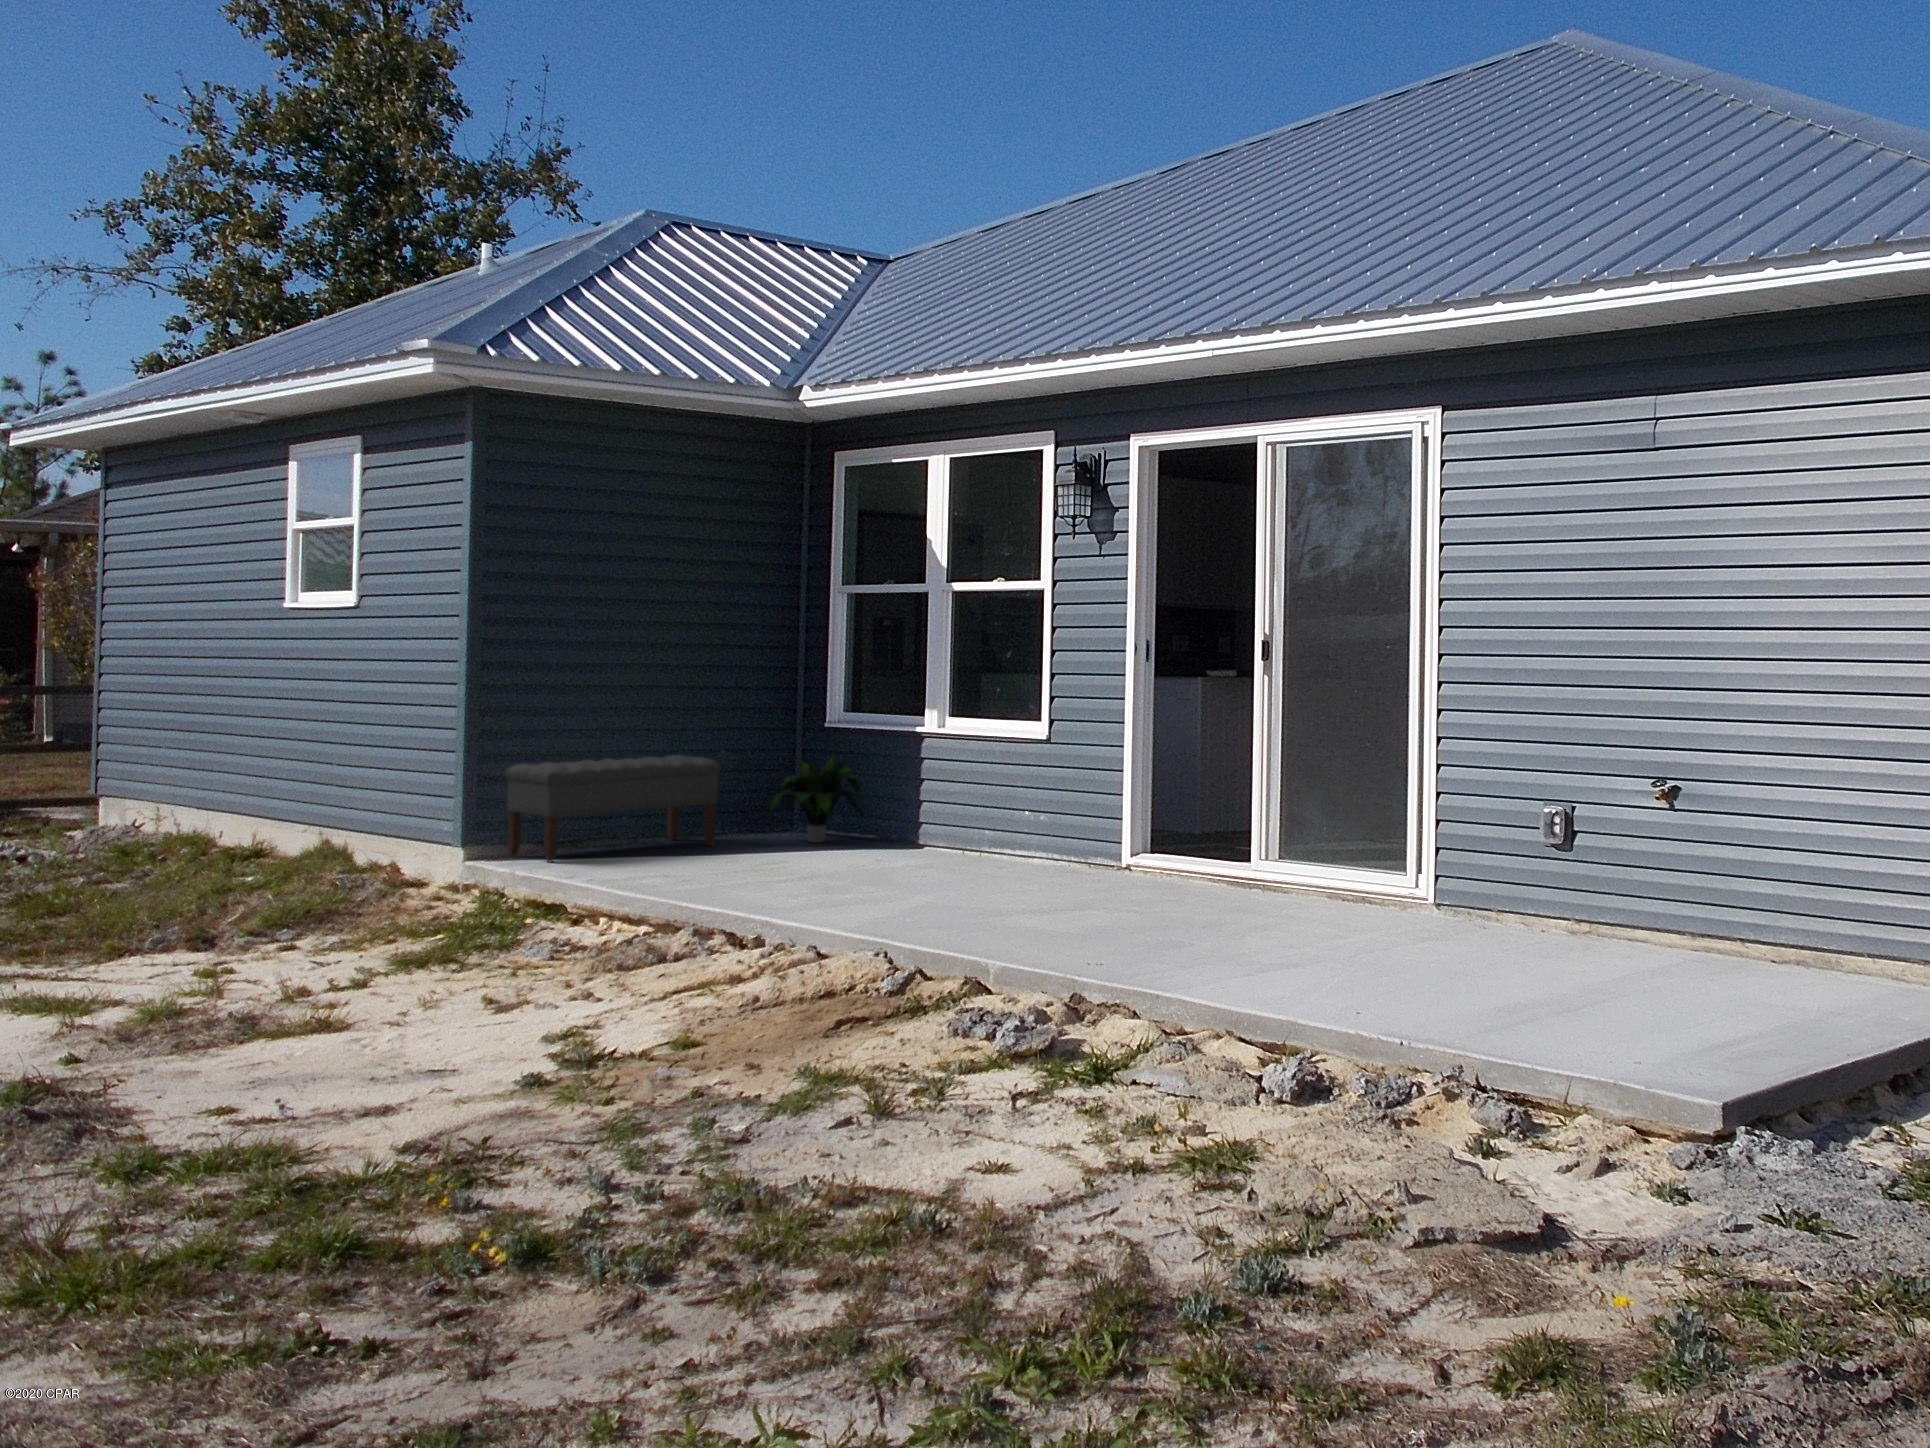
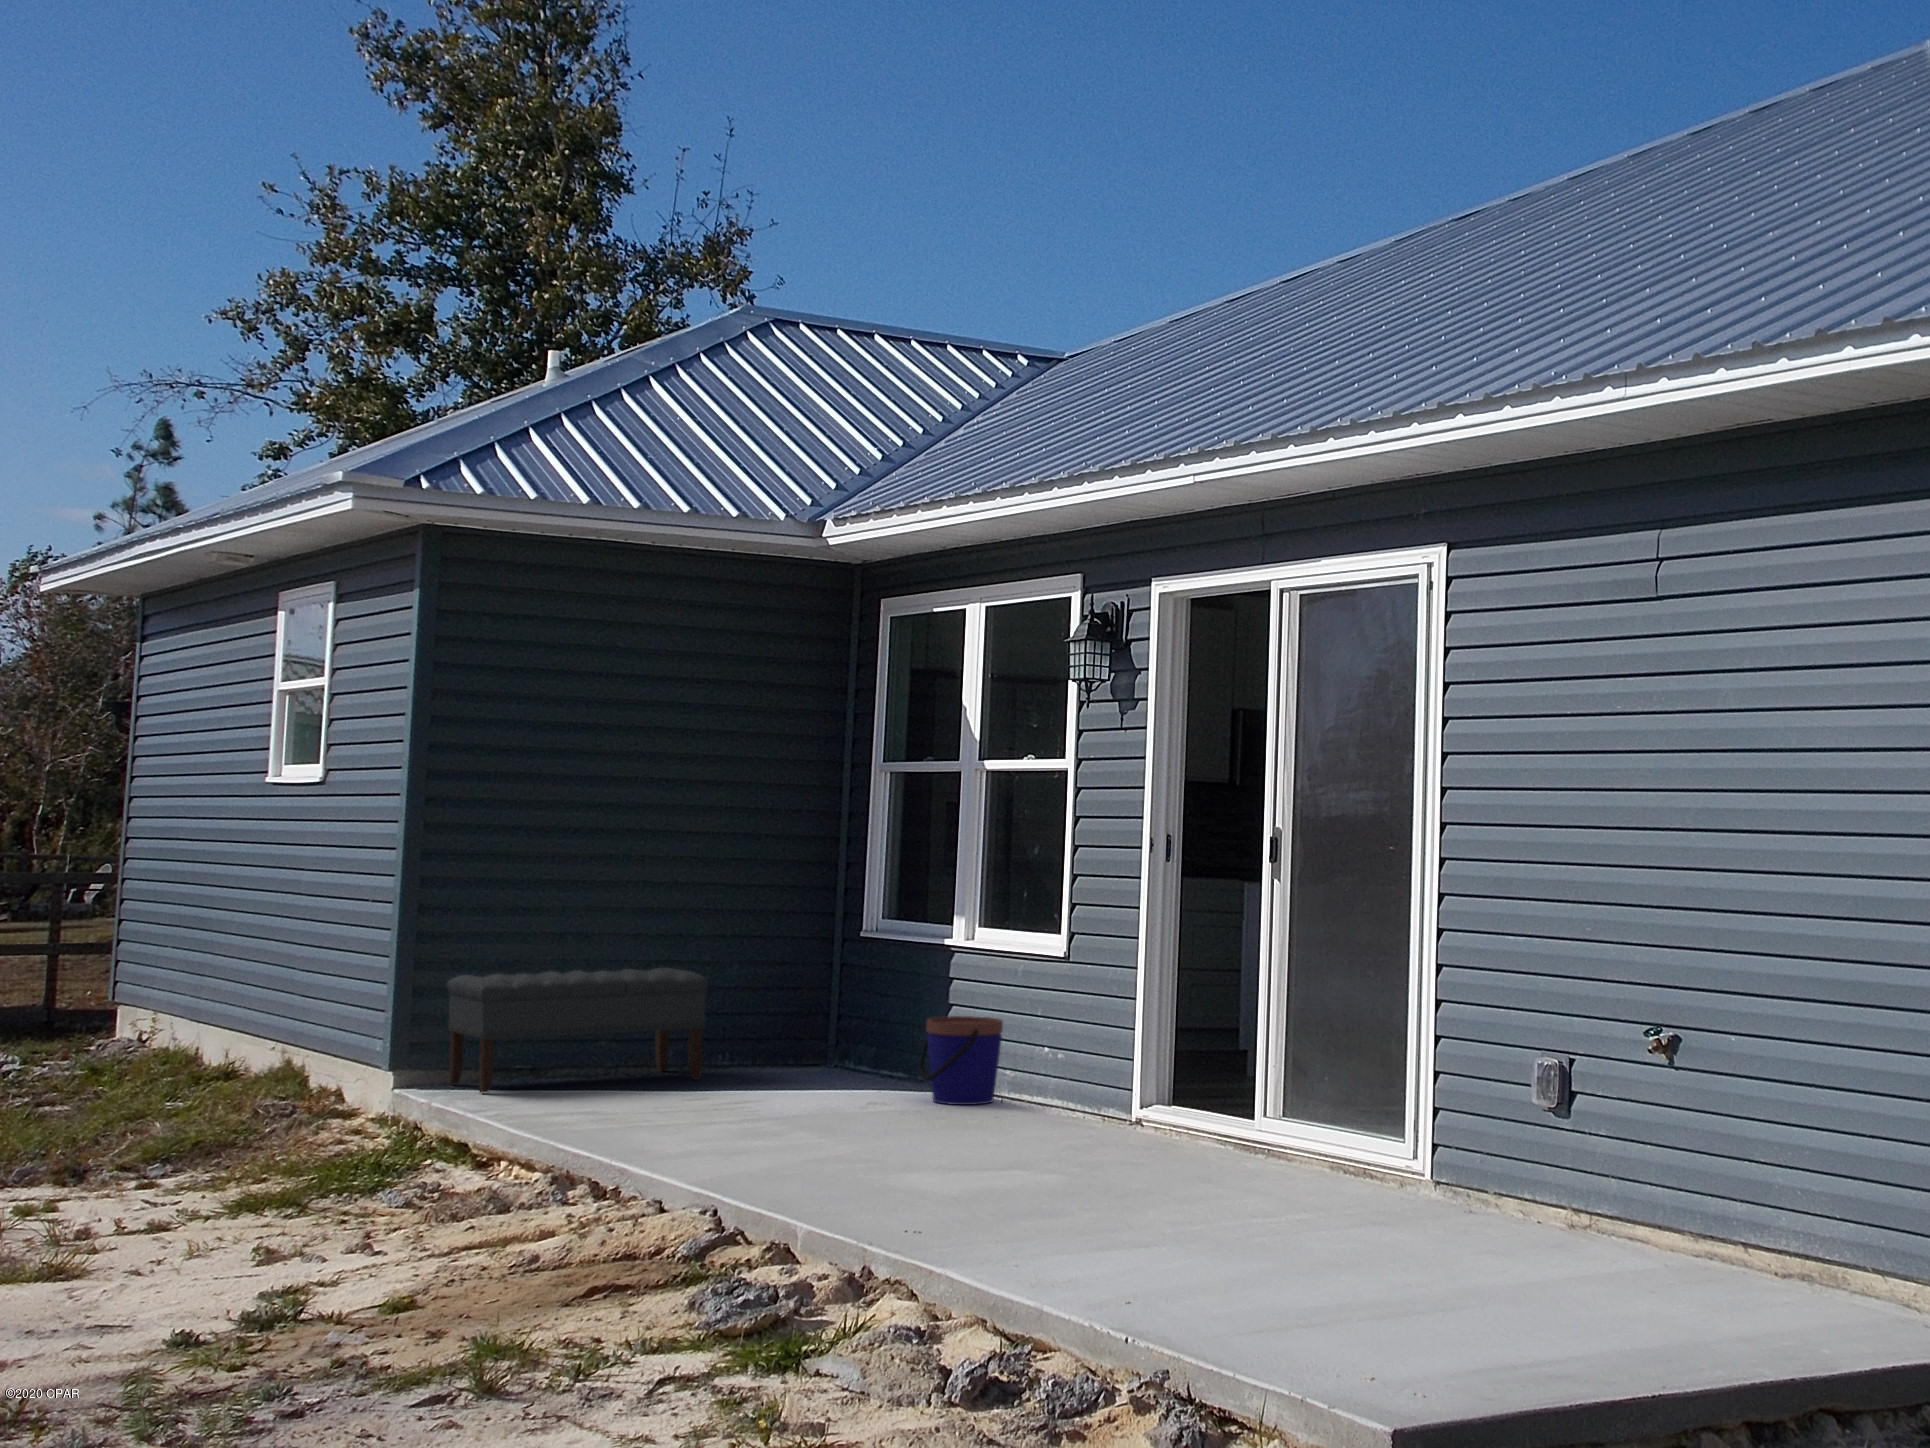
potted plant: present [769,753,869,843] -> none [759,965,900,1080]
bucket: none [917,788,983,859] -> present [918,1016,1003,1105]

